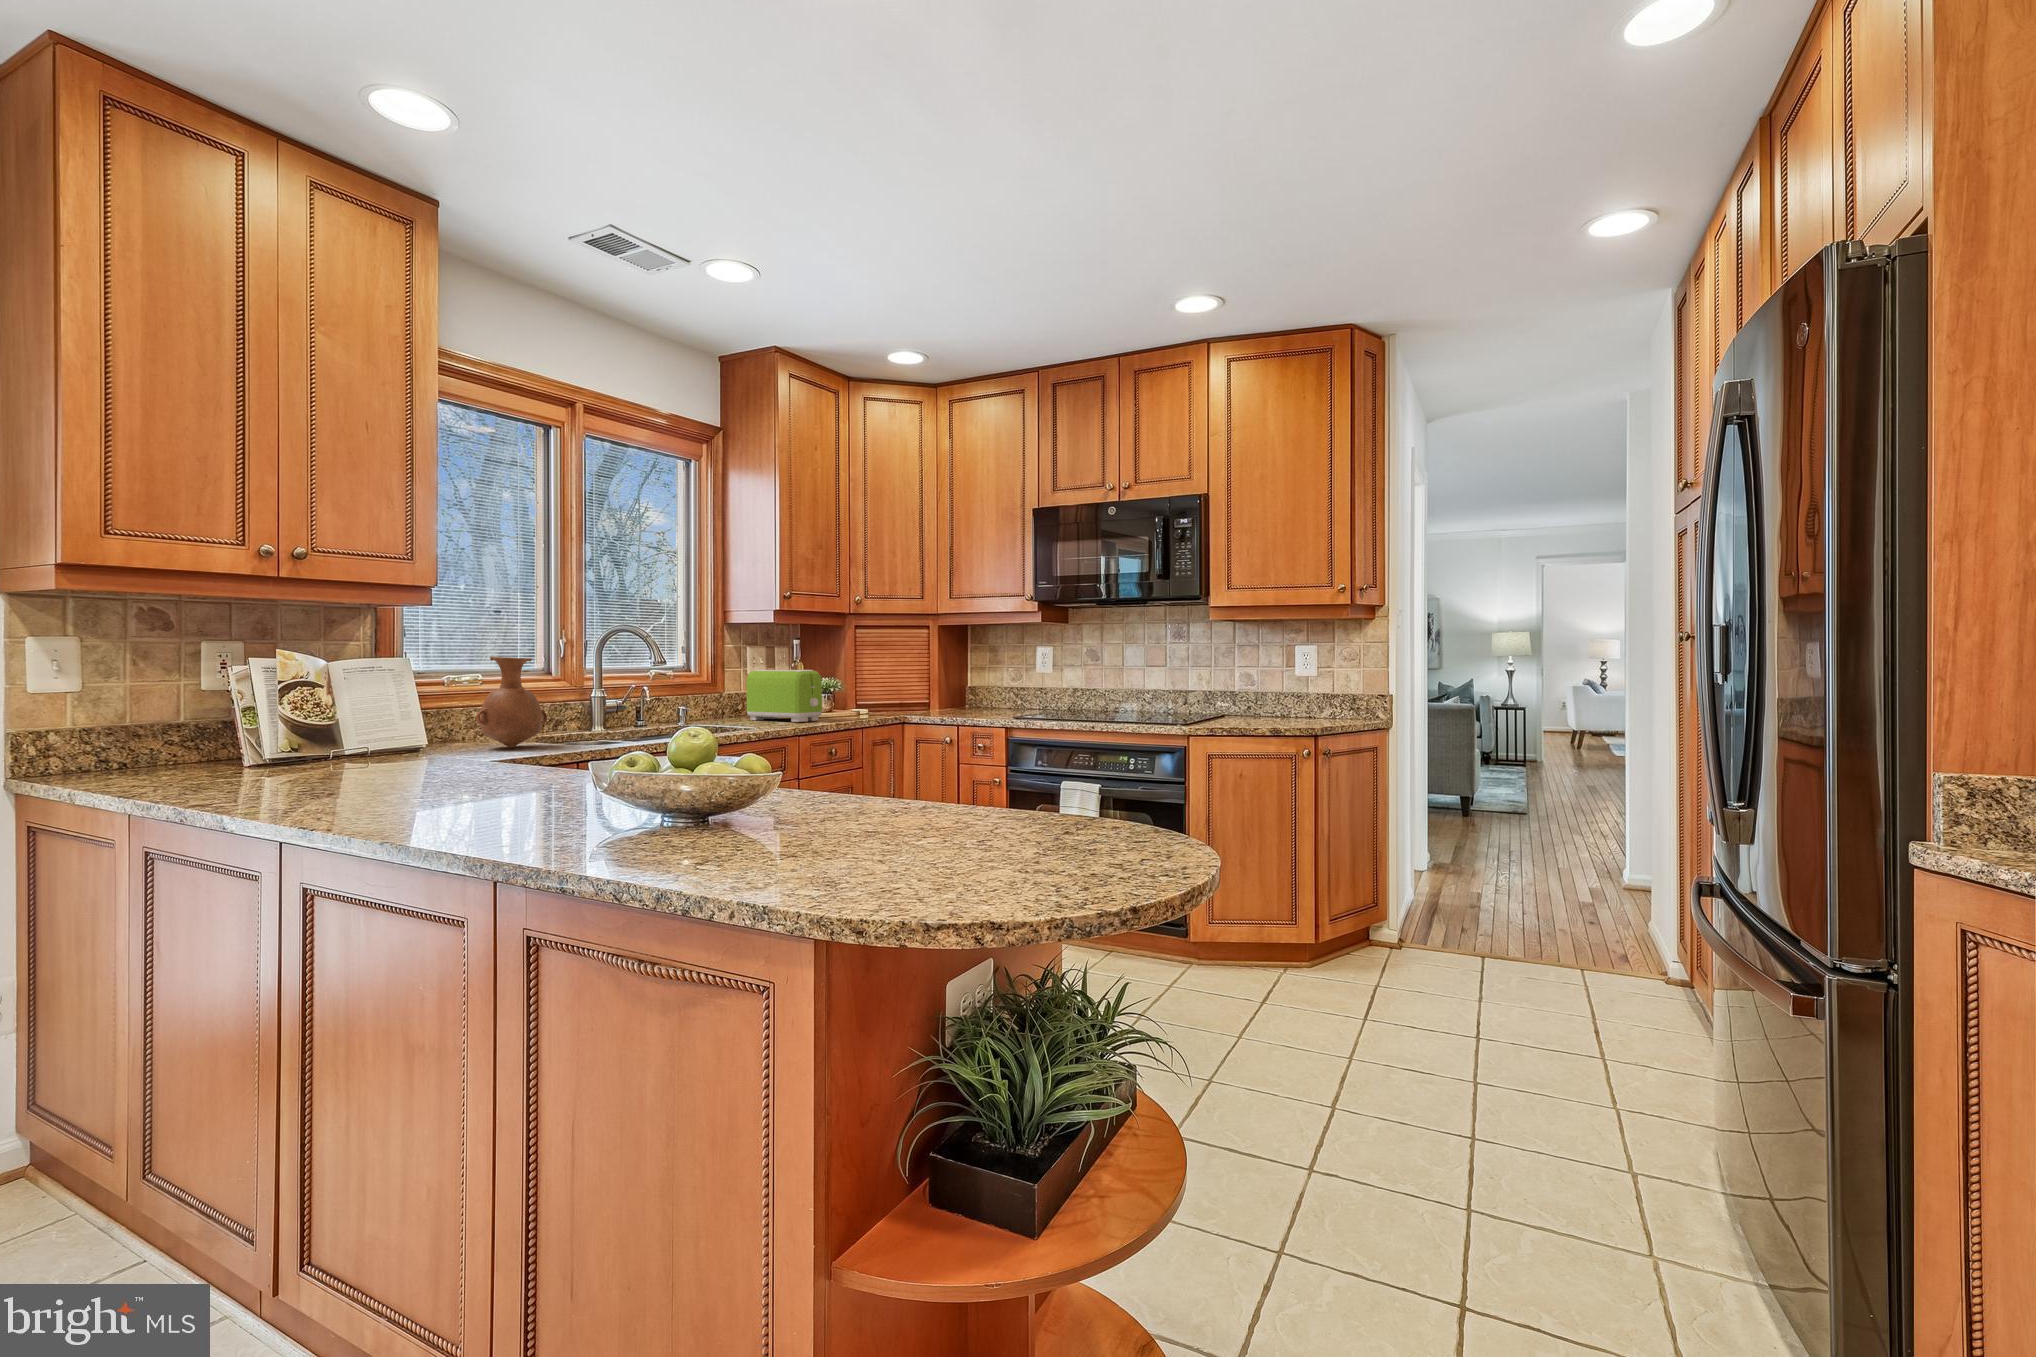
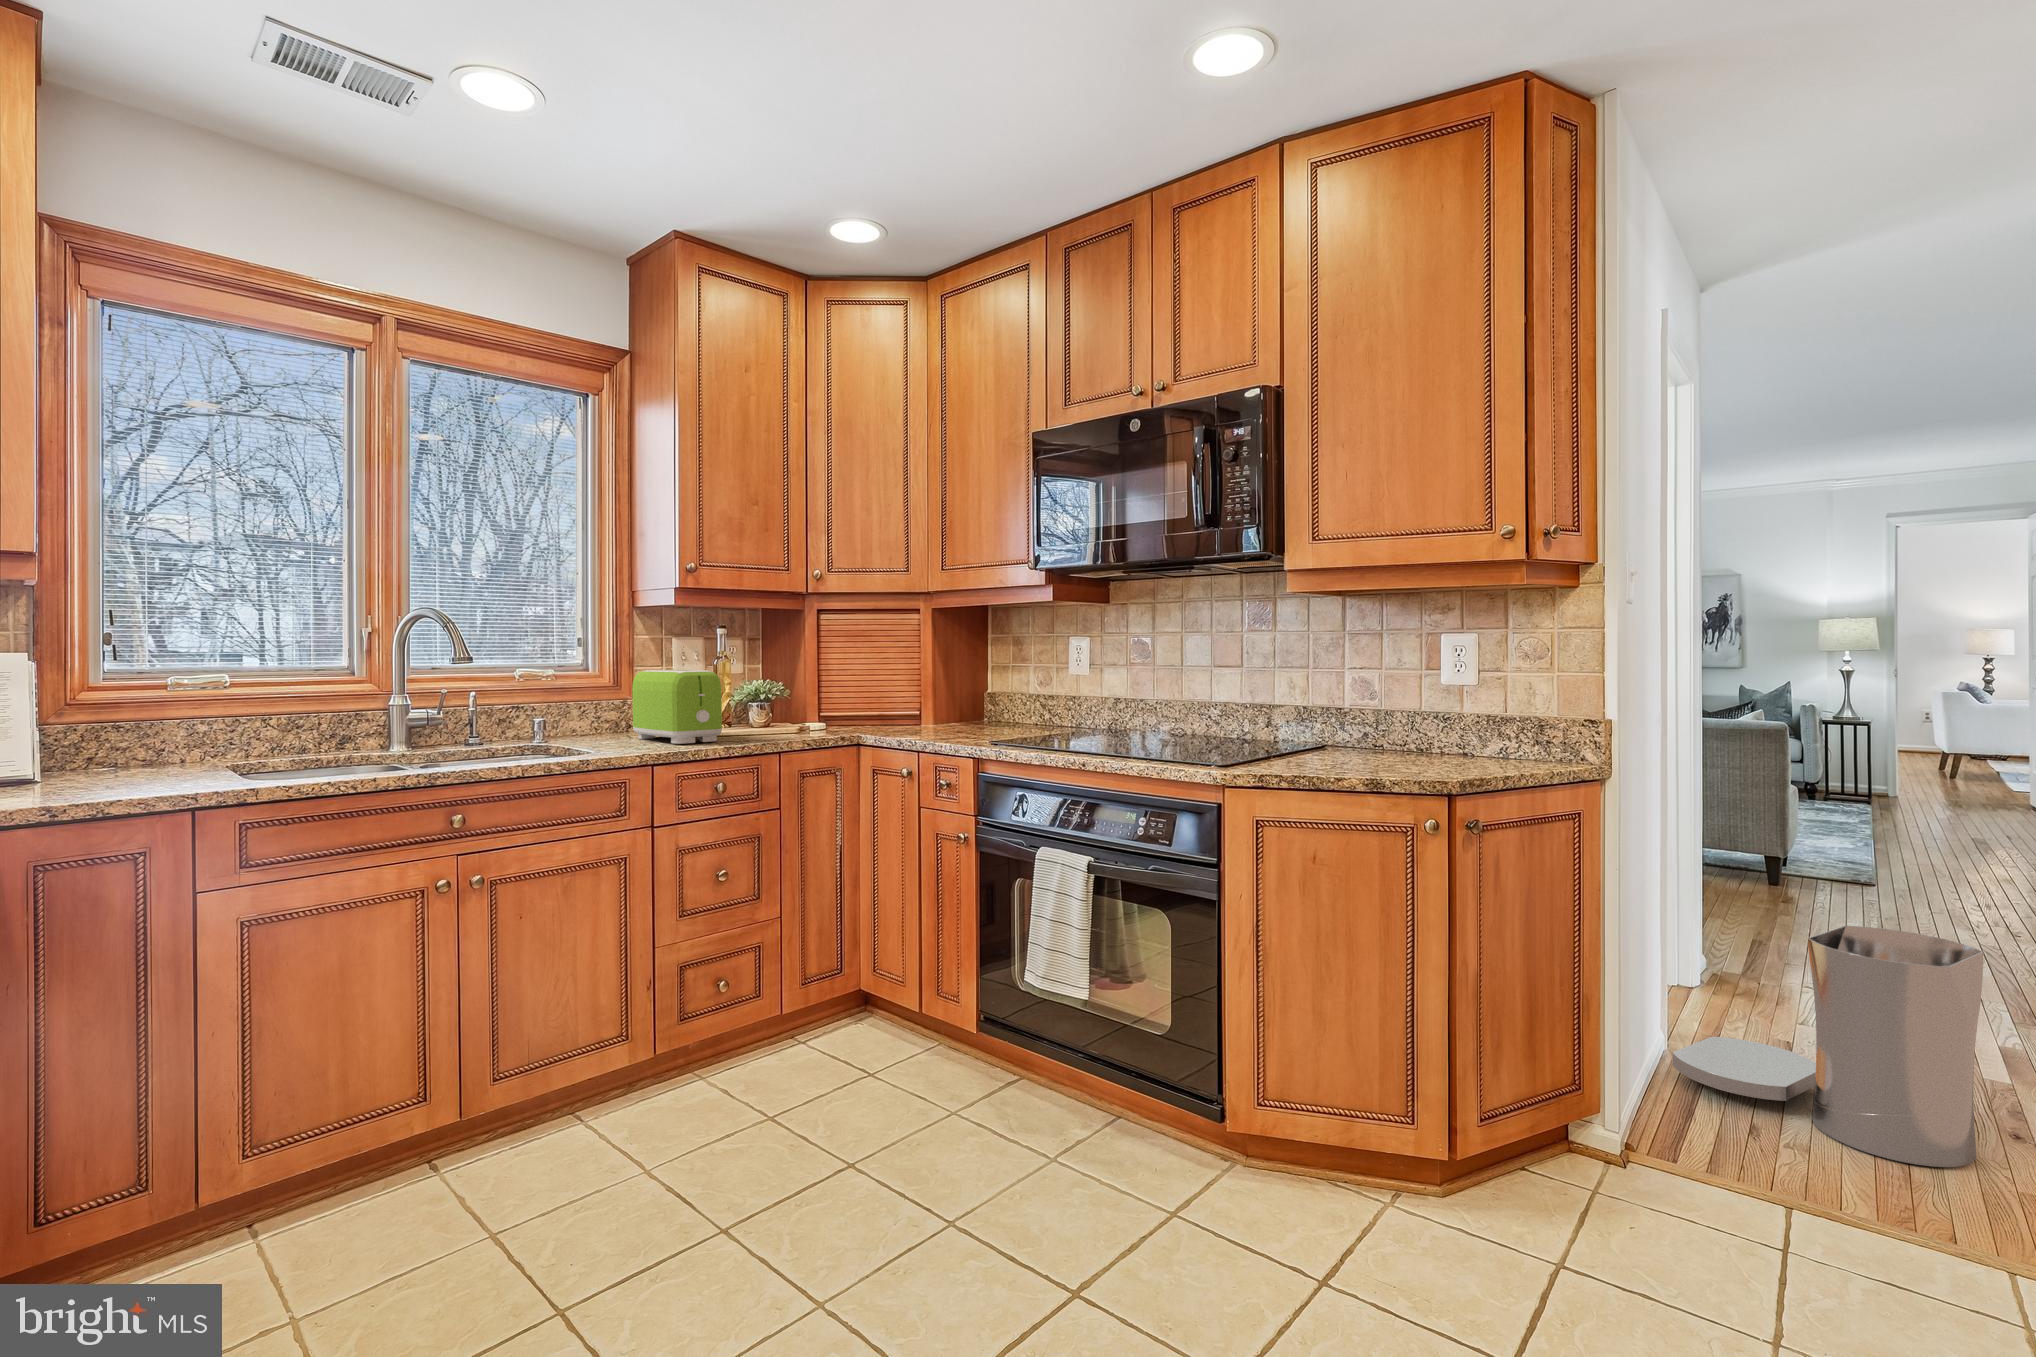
vase: present [476,657,547,748] -> none [44,650,186,786]
trash can: none [1419,813,1572,935] -> present [1672,926,1984,1167]

